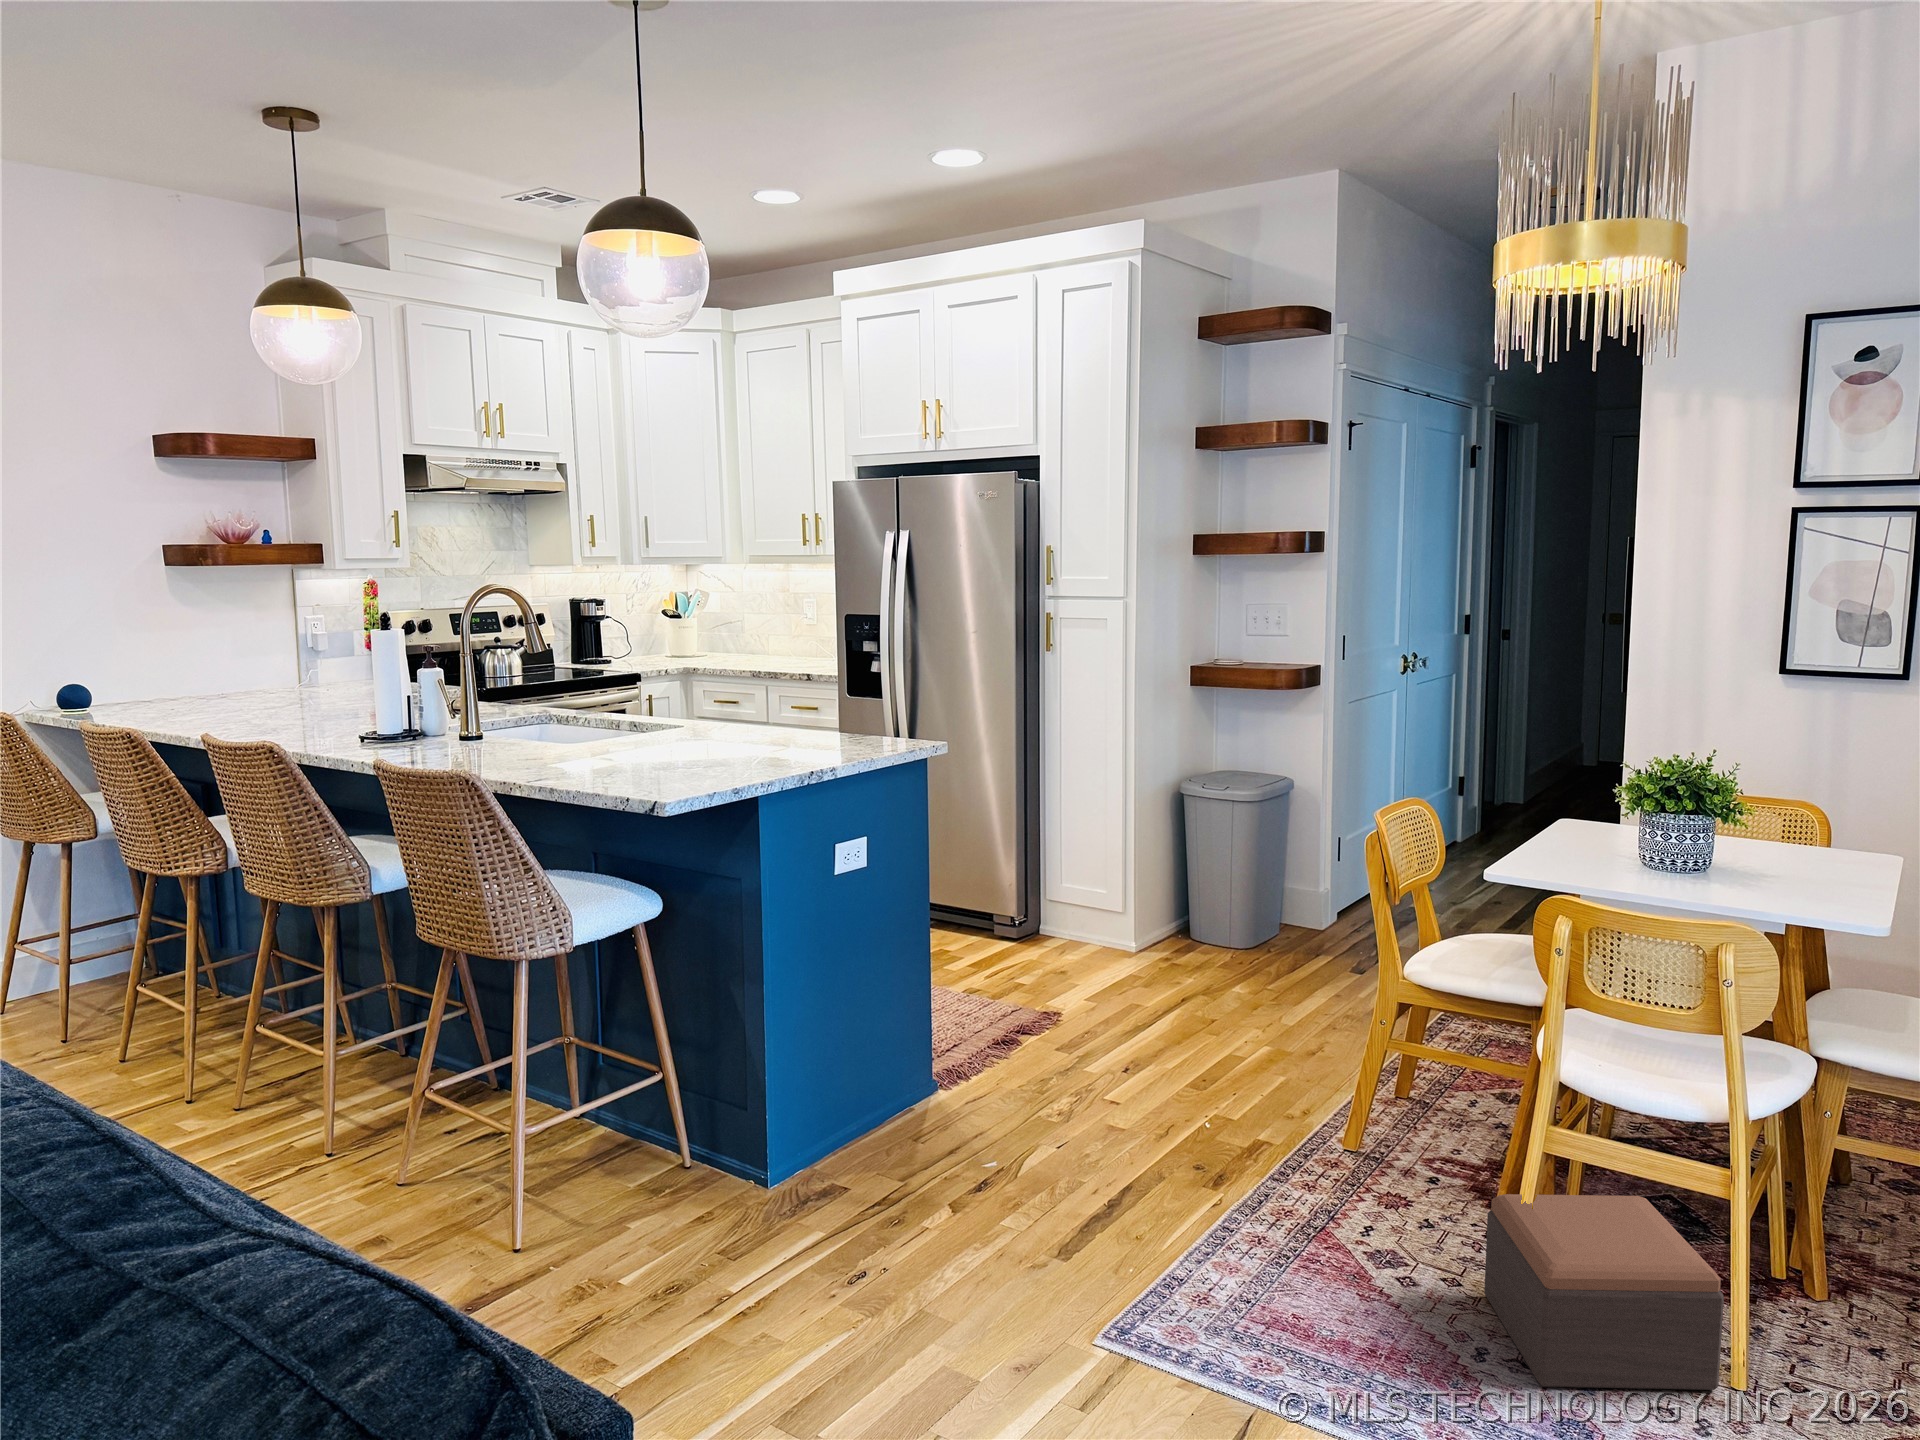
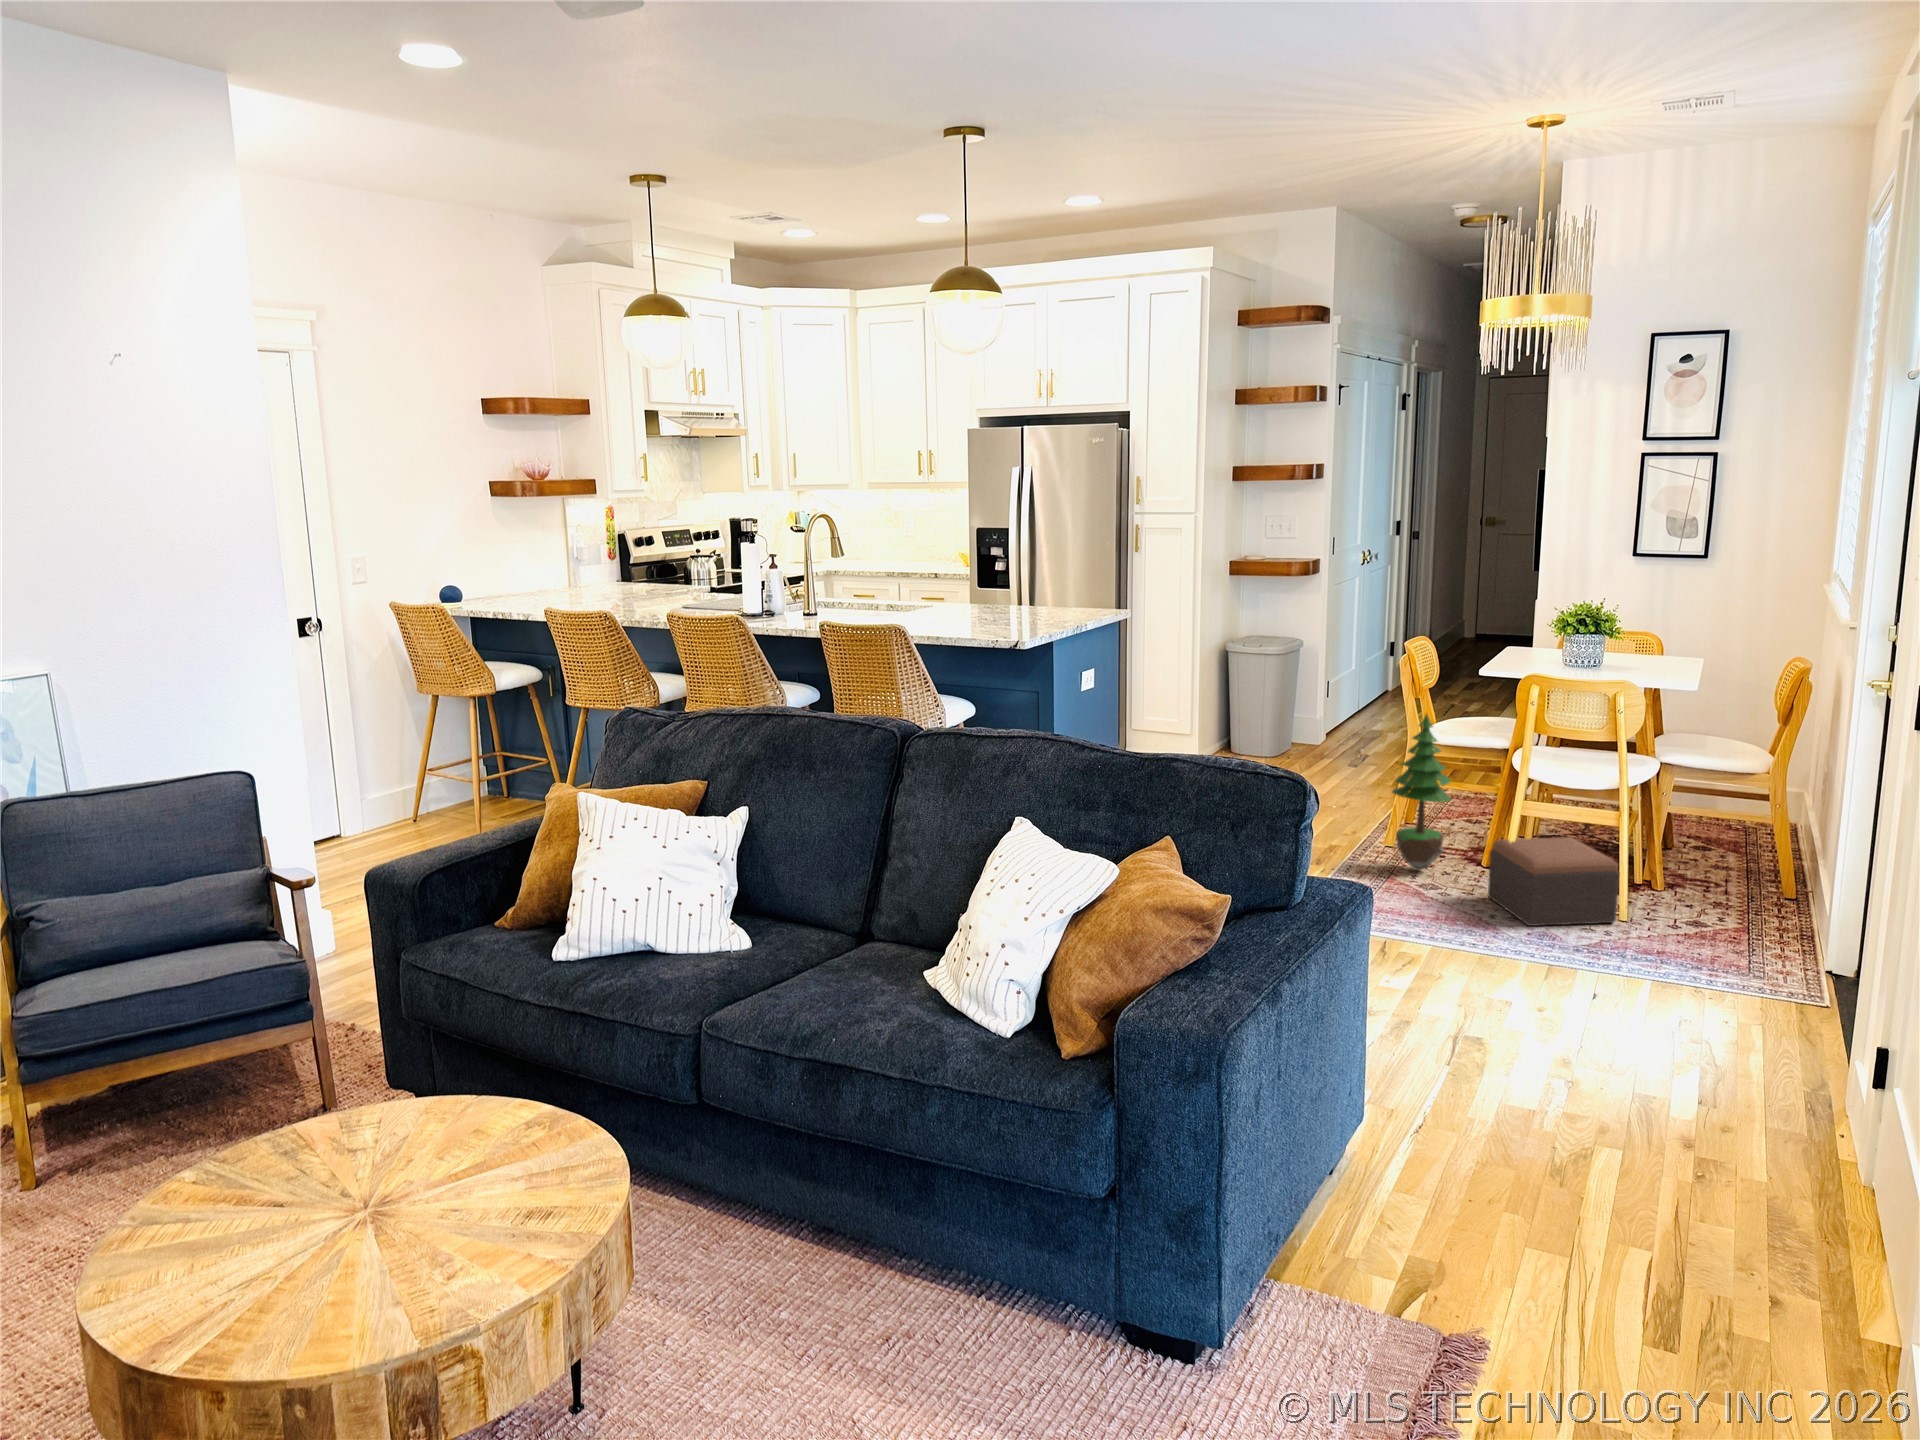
potted tree: none [1330,944,1435,1215] -> present [1392,714,1451,870]

